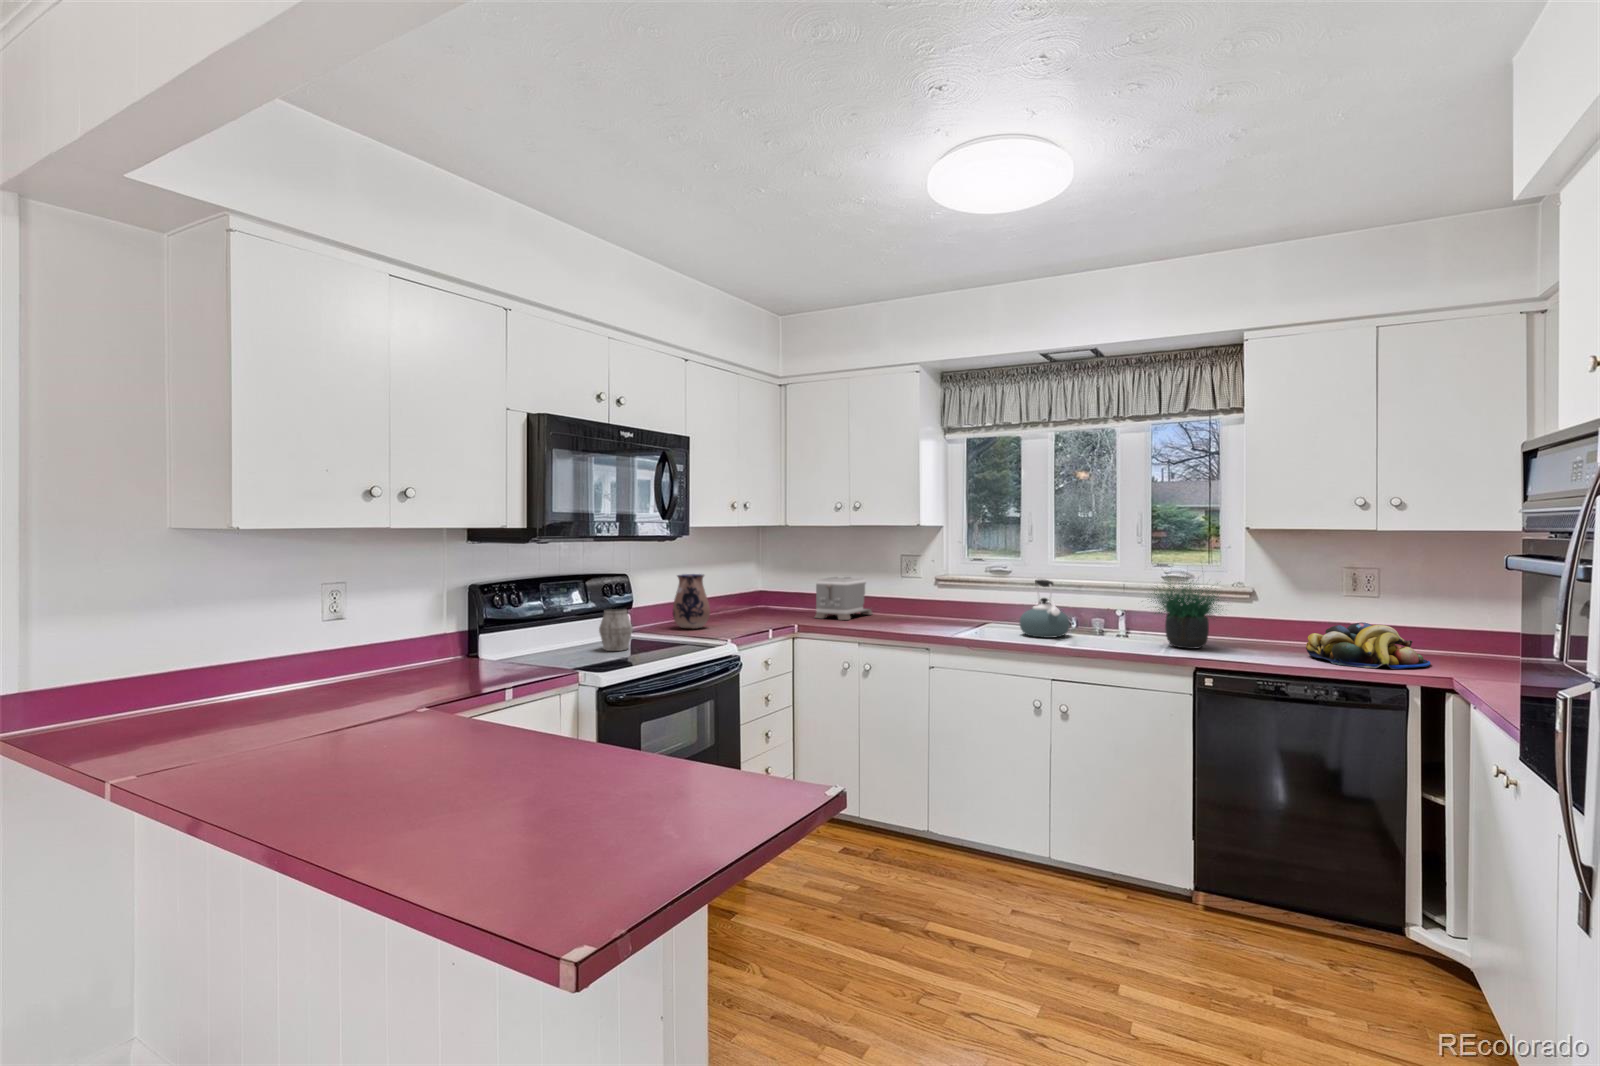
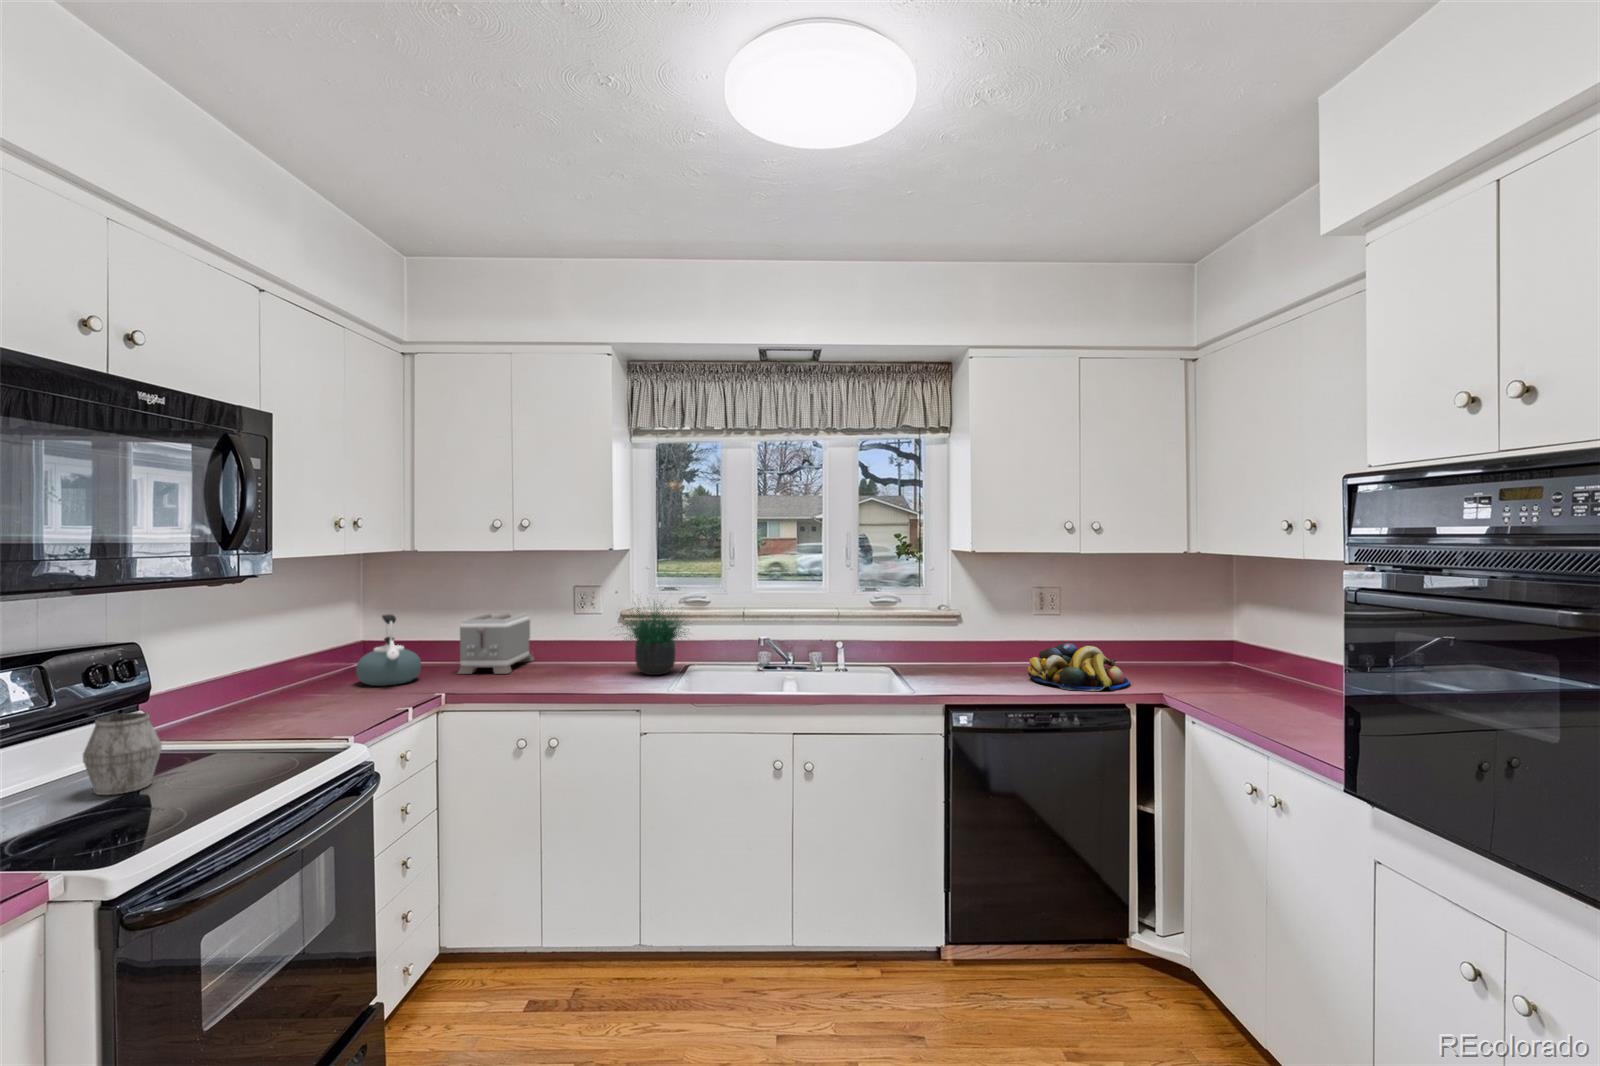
ceramic pitcher: present [673,574,710,628] -> none [226,628,298,717]
kettle: present [1020,580,1070,638] -> present [356,615,421,686]
potted plant: present [1151,581,1220,649] -> present [621,603,686,675]

